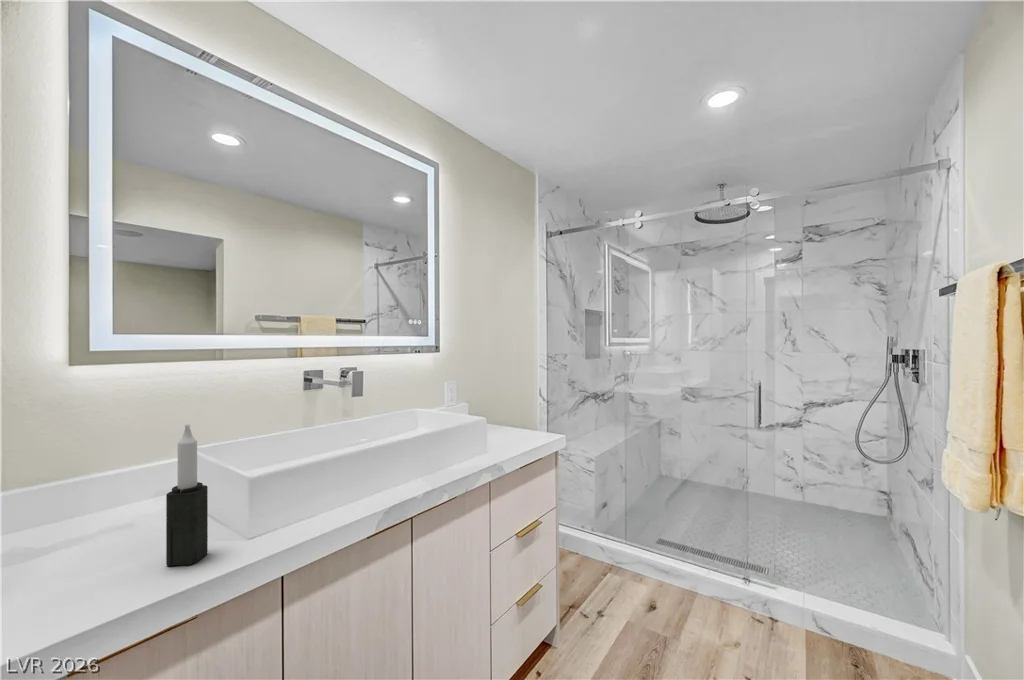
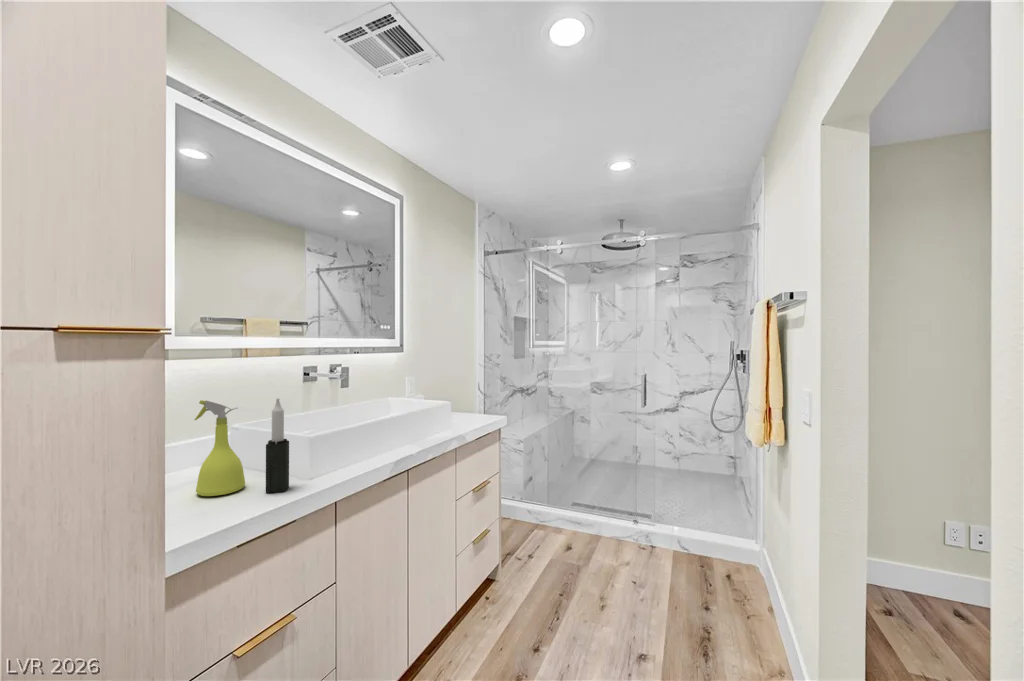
spray bottle: none [75,425,156,566] -> present [195,400,245,496]

